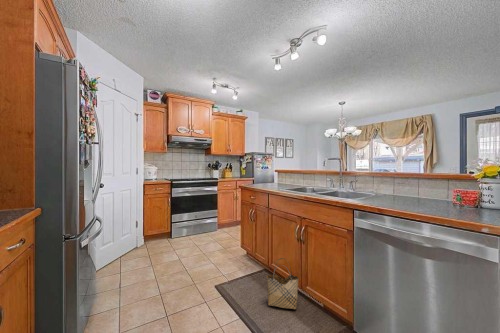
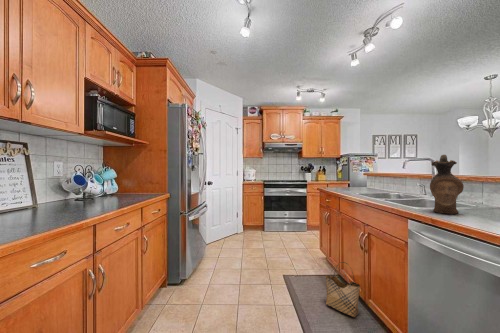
ceramic pitcher: none [366,156,390,204] -> present [430,155,464,214]

